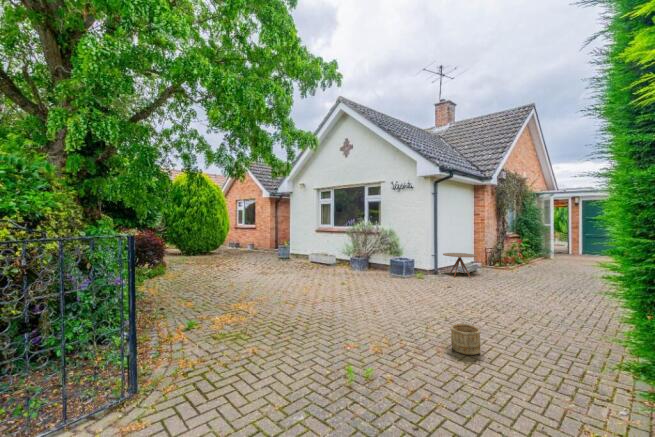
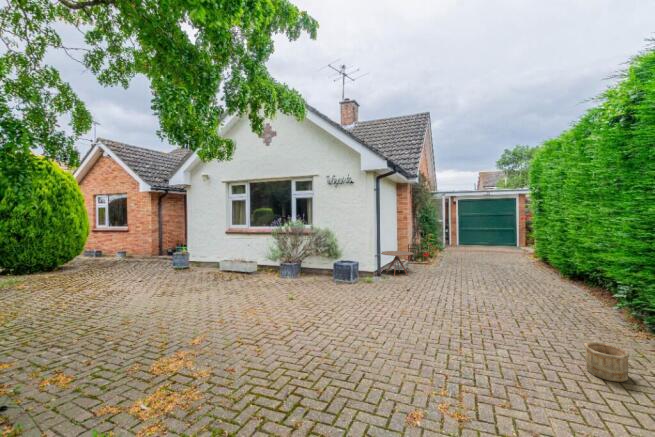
wooden bucket: present [450,324,481,355] -> present [585,342,629,382]

